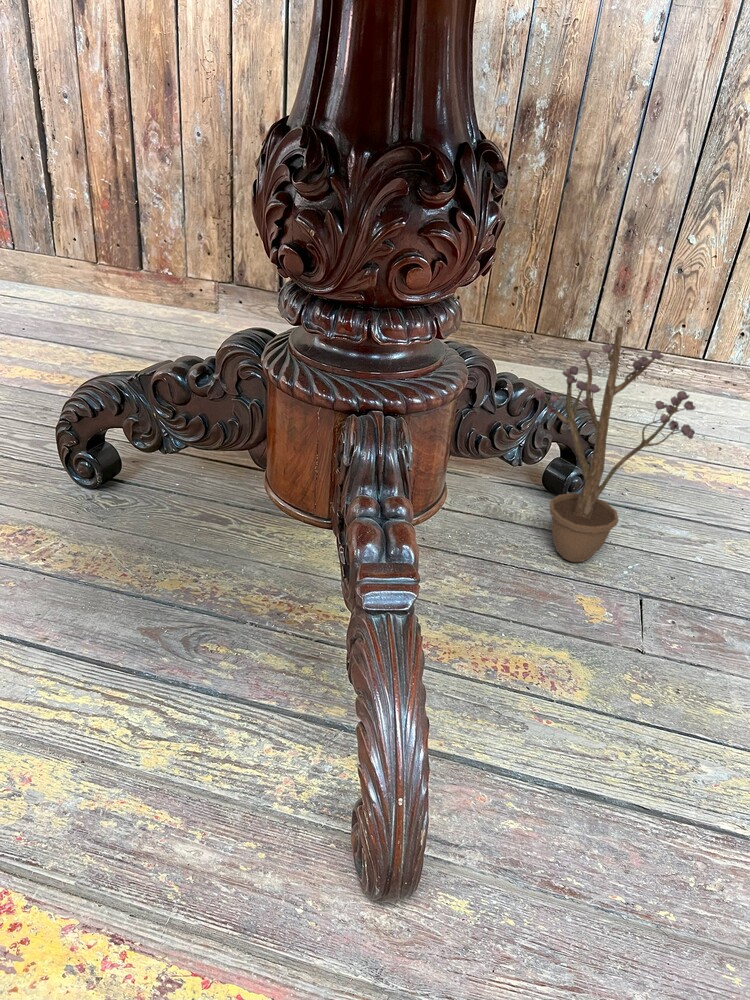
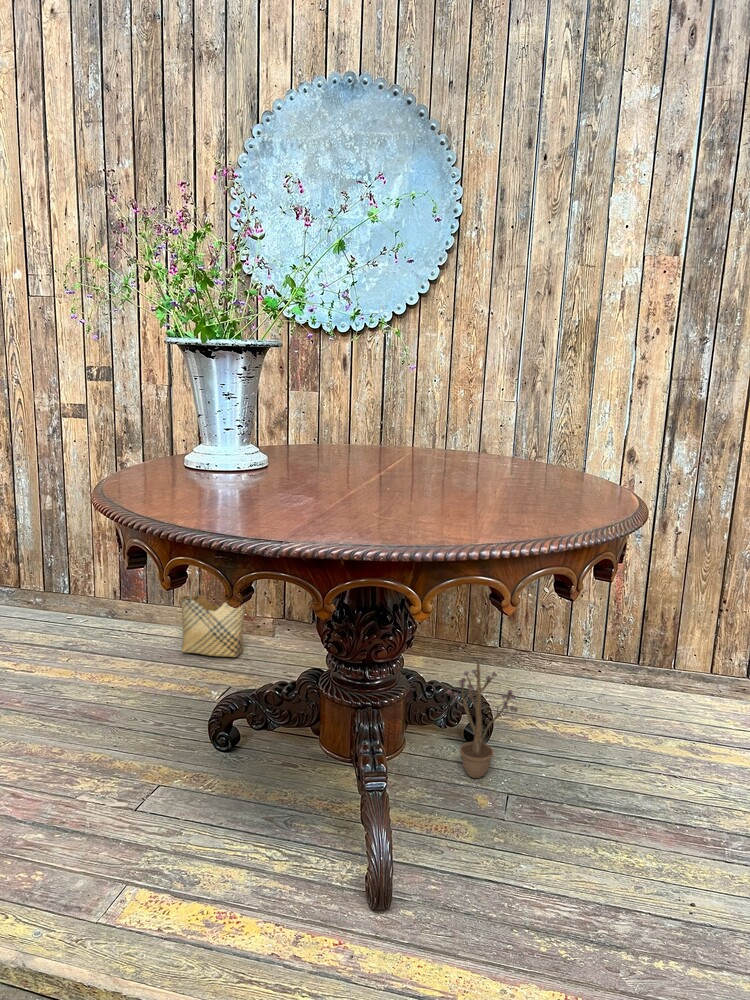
woven basket: none [44,167,163,336] -> present [180,572,246,657]

